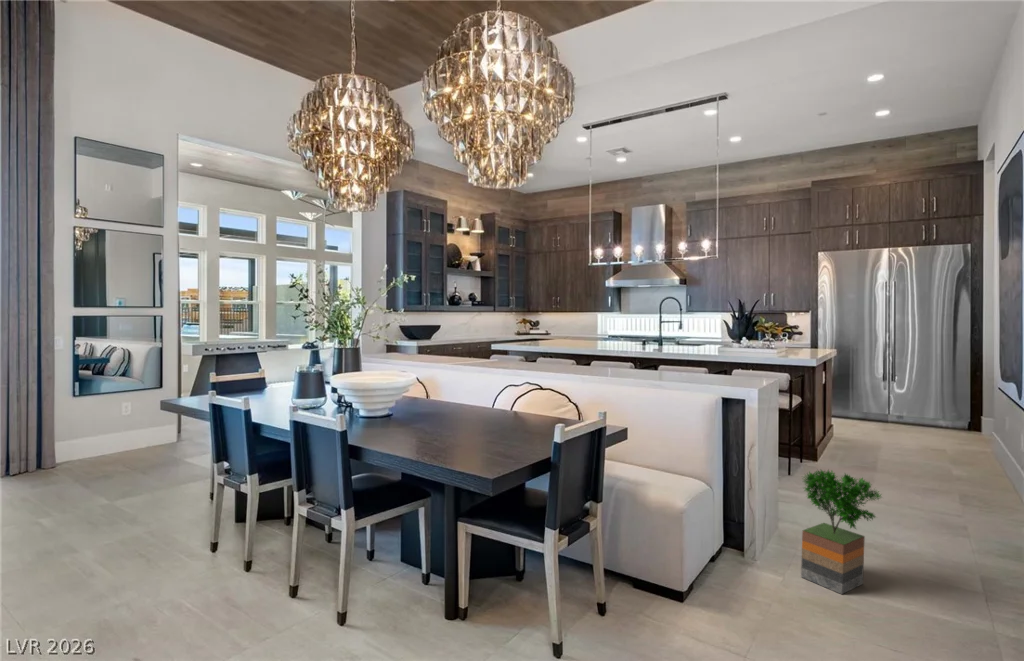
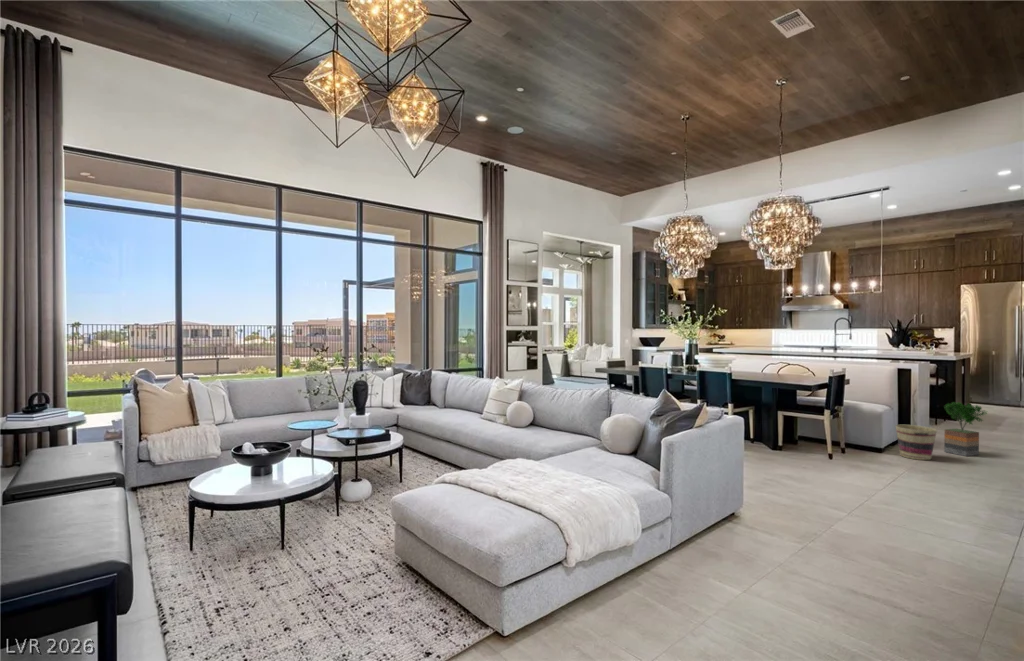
basket: none [708,532,789,630] -> present [896,425,937,460]

